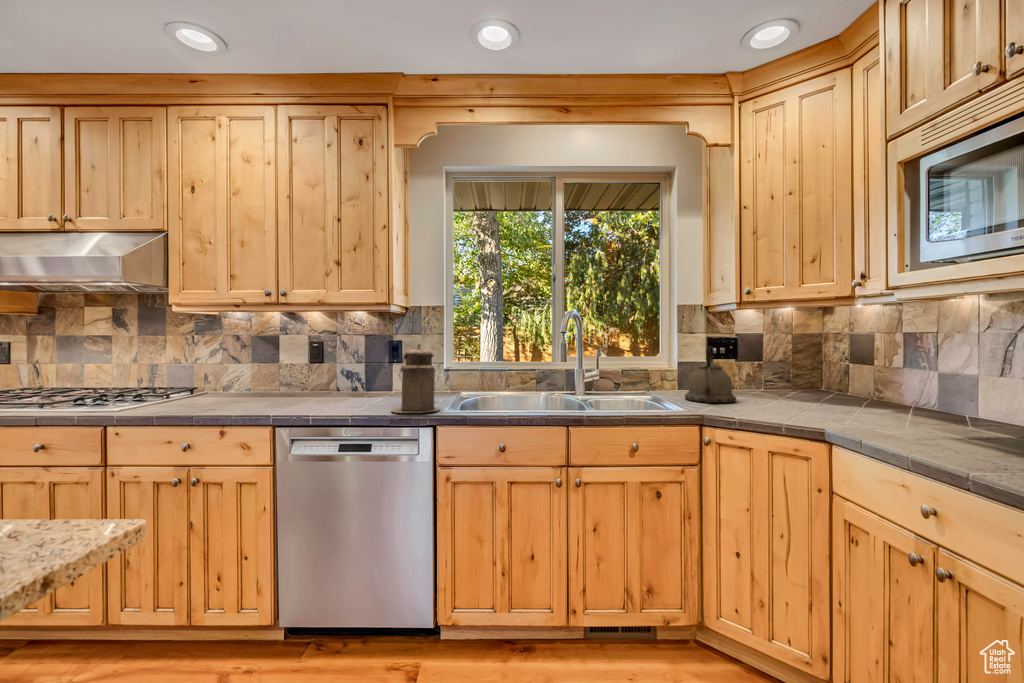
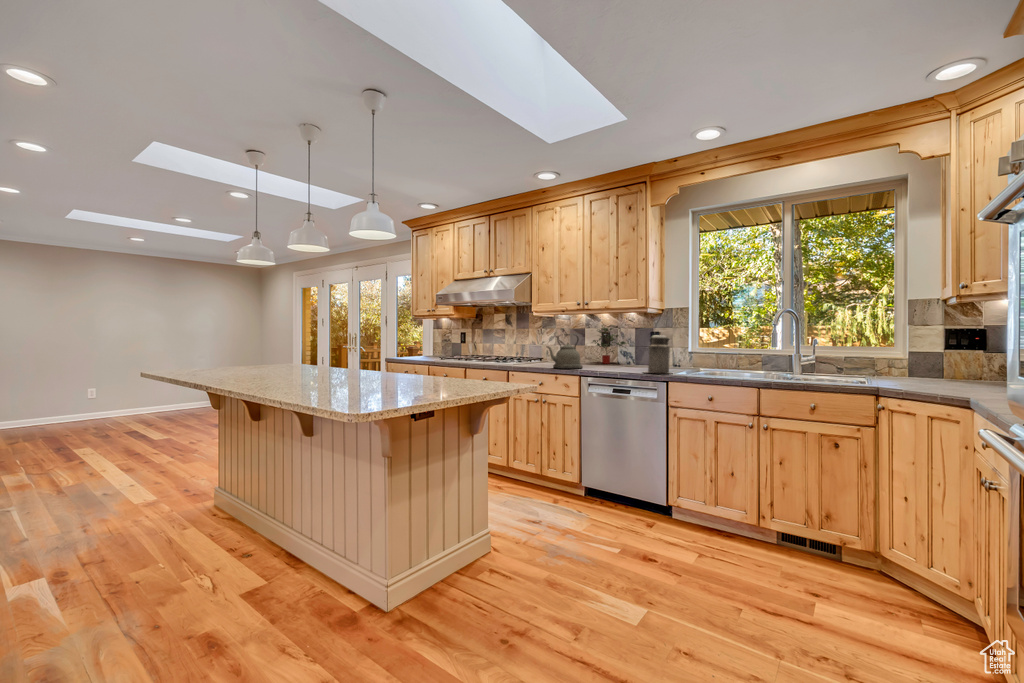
potted plant: none [288,332,358,392] -> present [592,327,626,364]
kettle: present [685,346,736,403] -> present [547,335,583,369]

